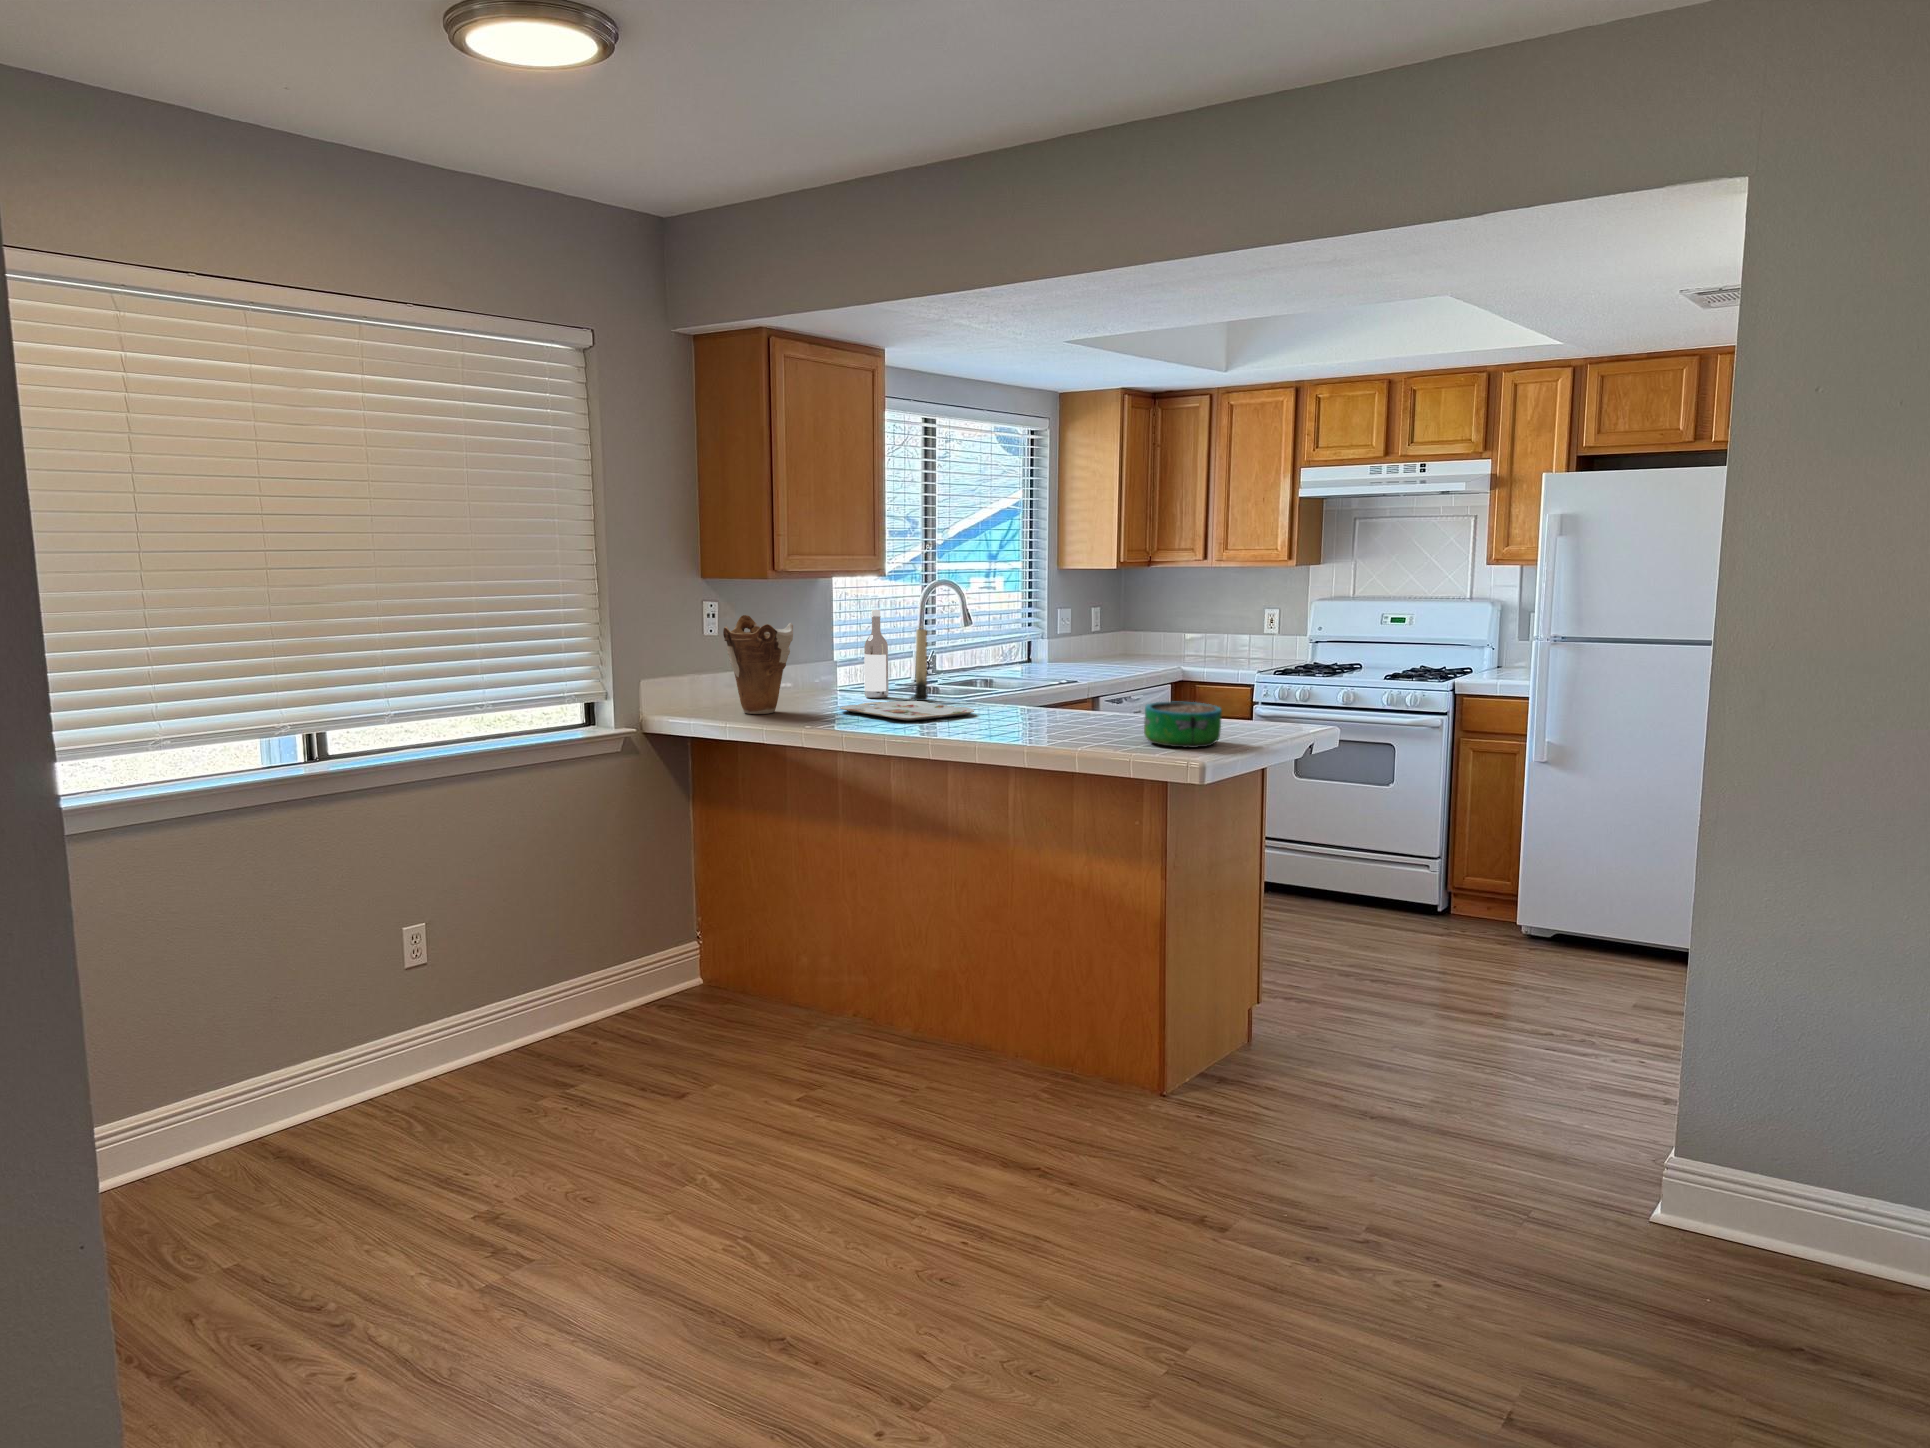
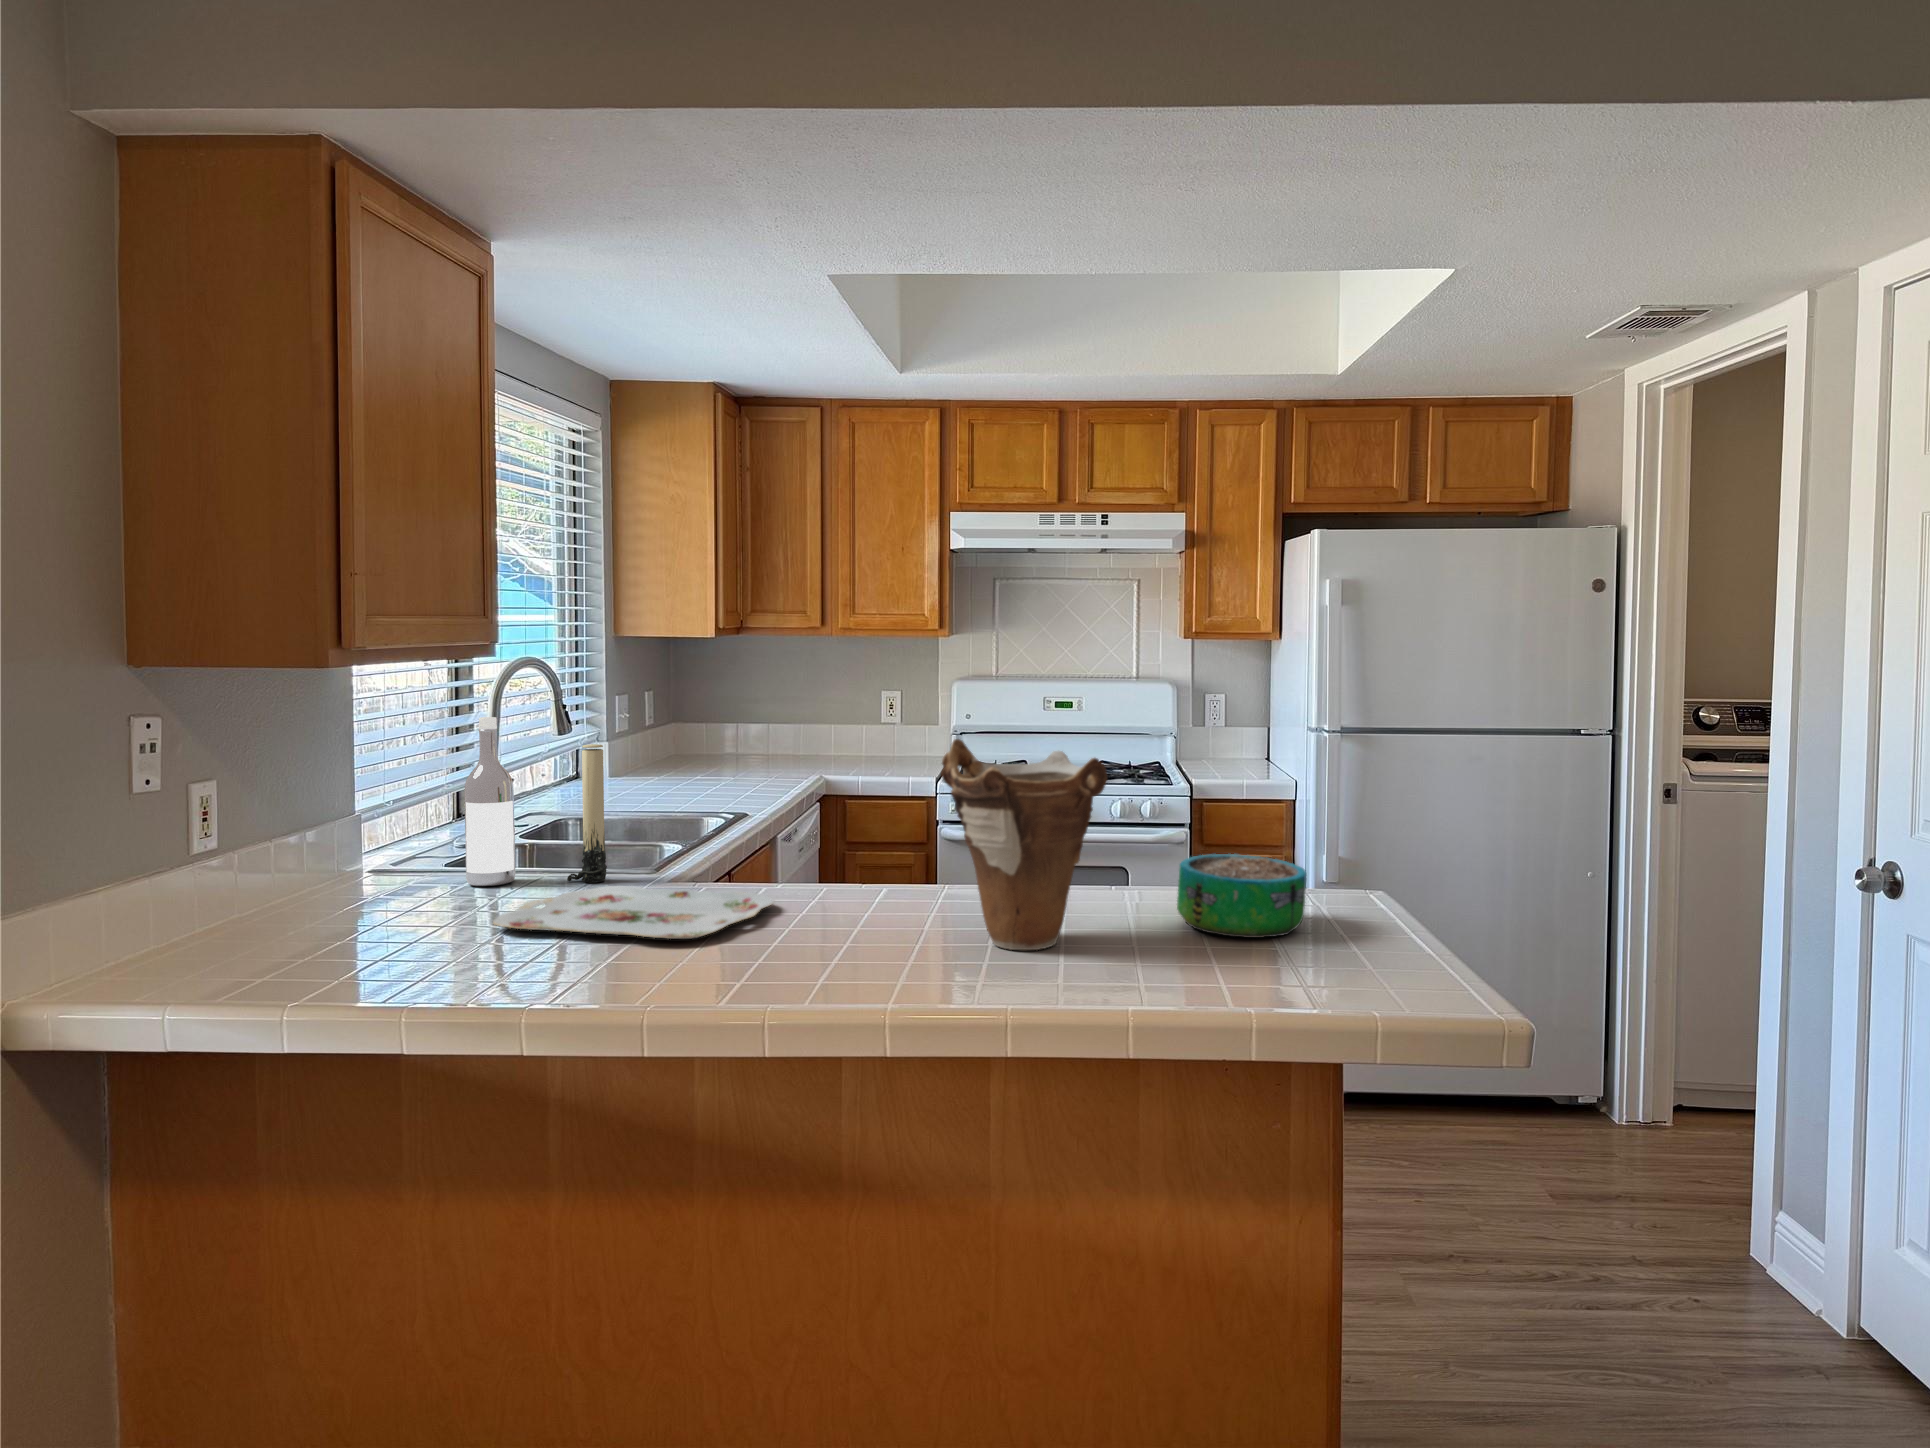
vase: present [723,615,793,714] -> present [941,739,1107,950]

